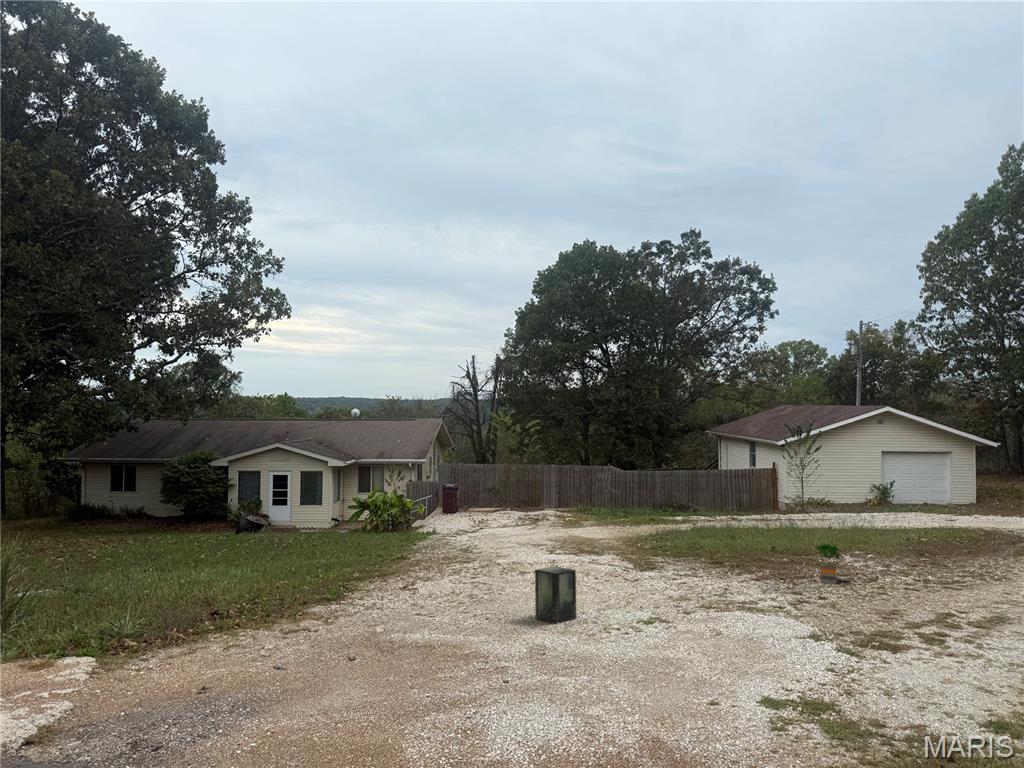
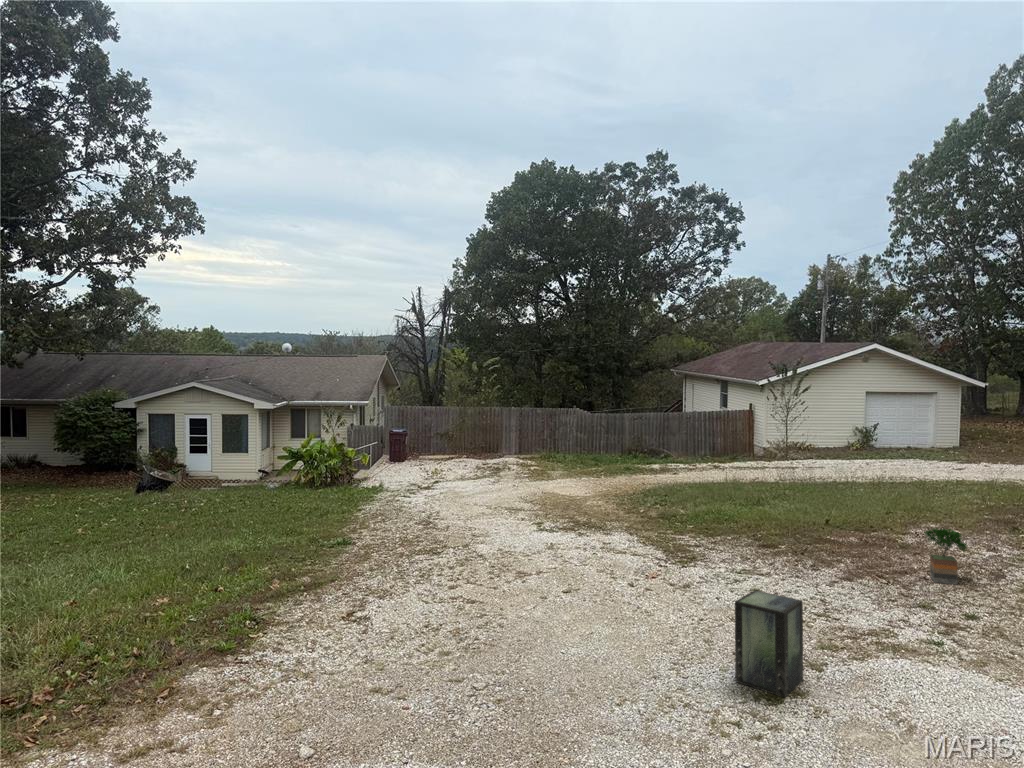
storage box: present [535,567,576,624] -> present [735,590,803,697]

